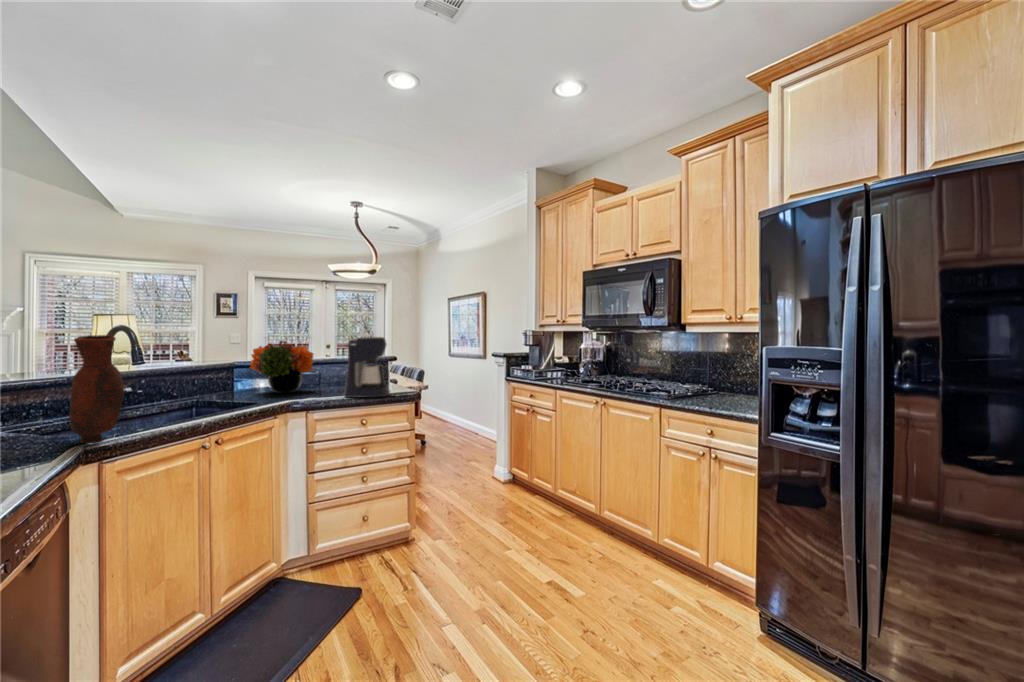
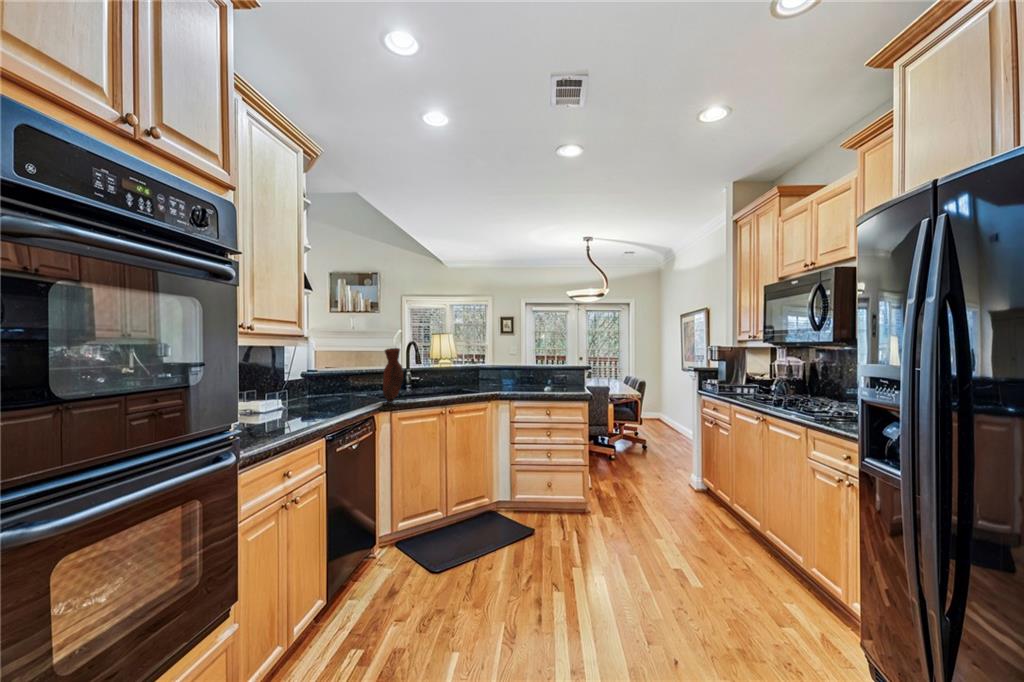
coffee maker: present [344,337,390,397] -> none [538,350,571,395]
flower arrangement: present [250,341,314,393] -> none [488,352,528,388]

